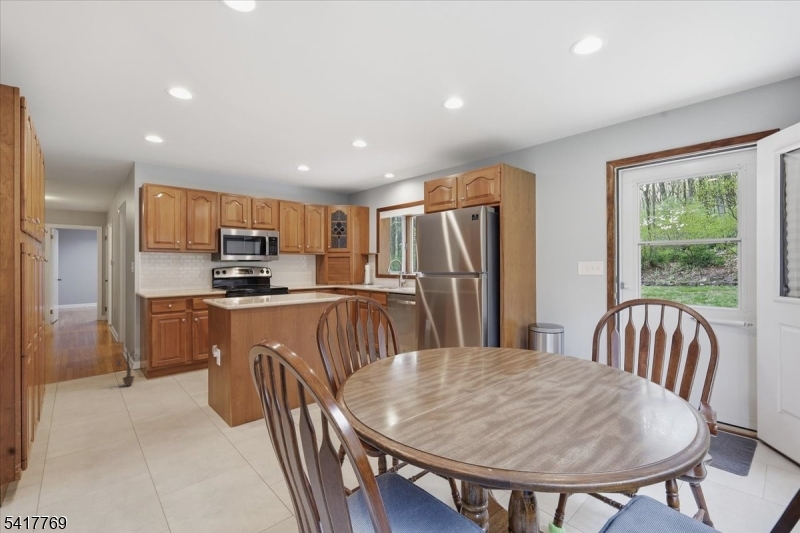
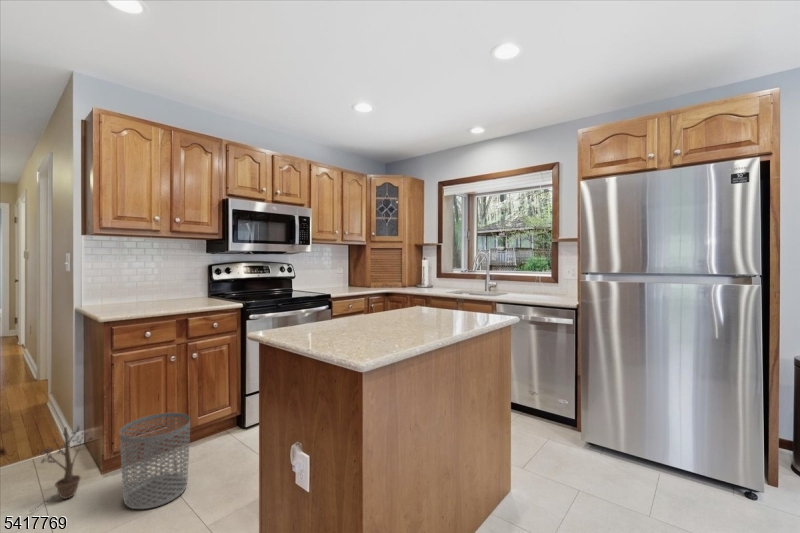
waste bin: none [152,347,188,391] -> present [119,413,190,509]

